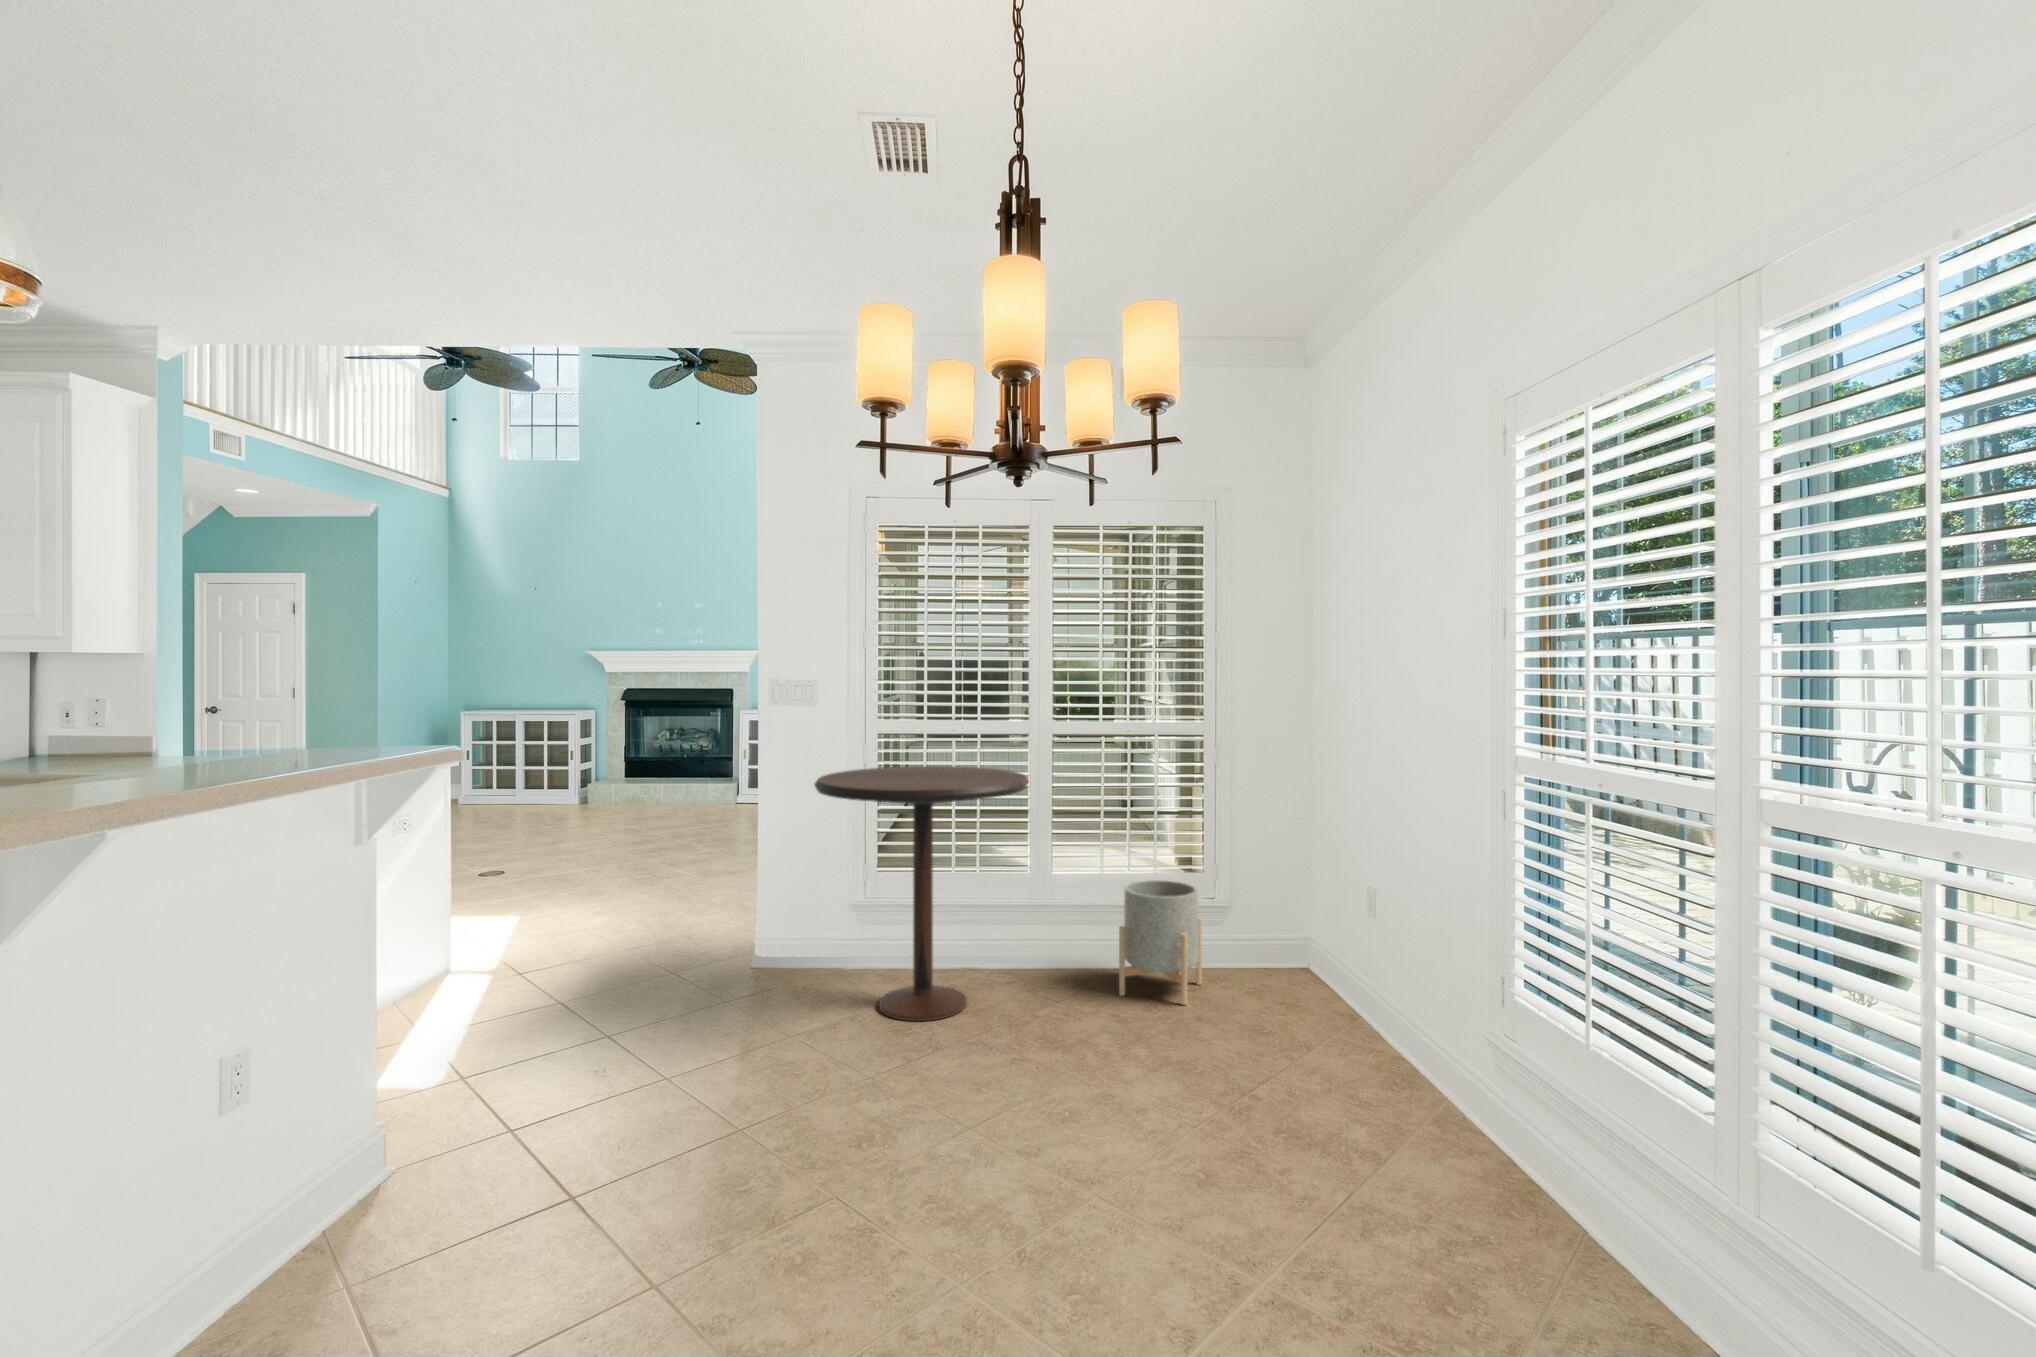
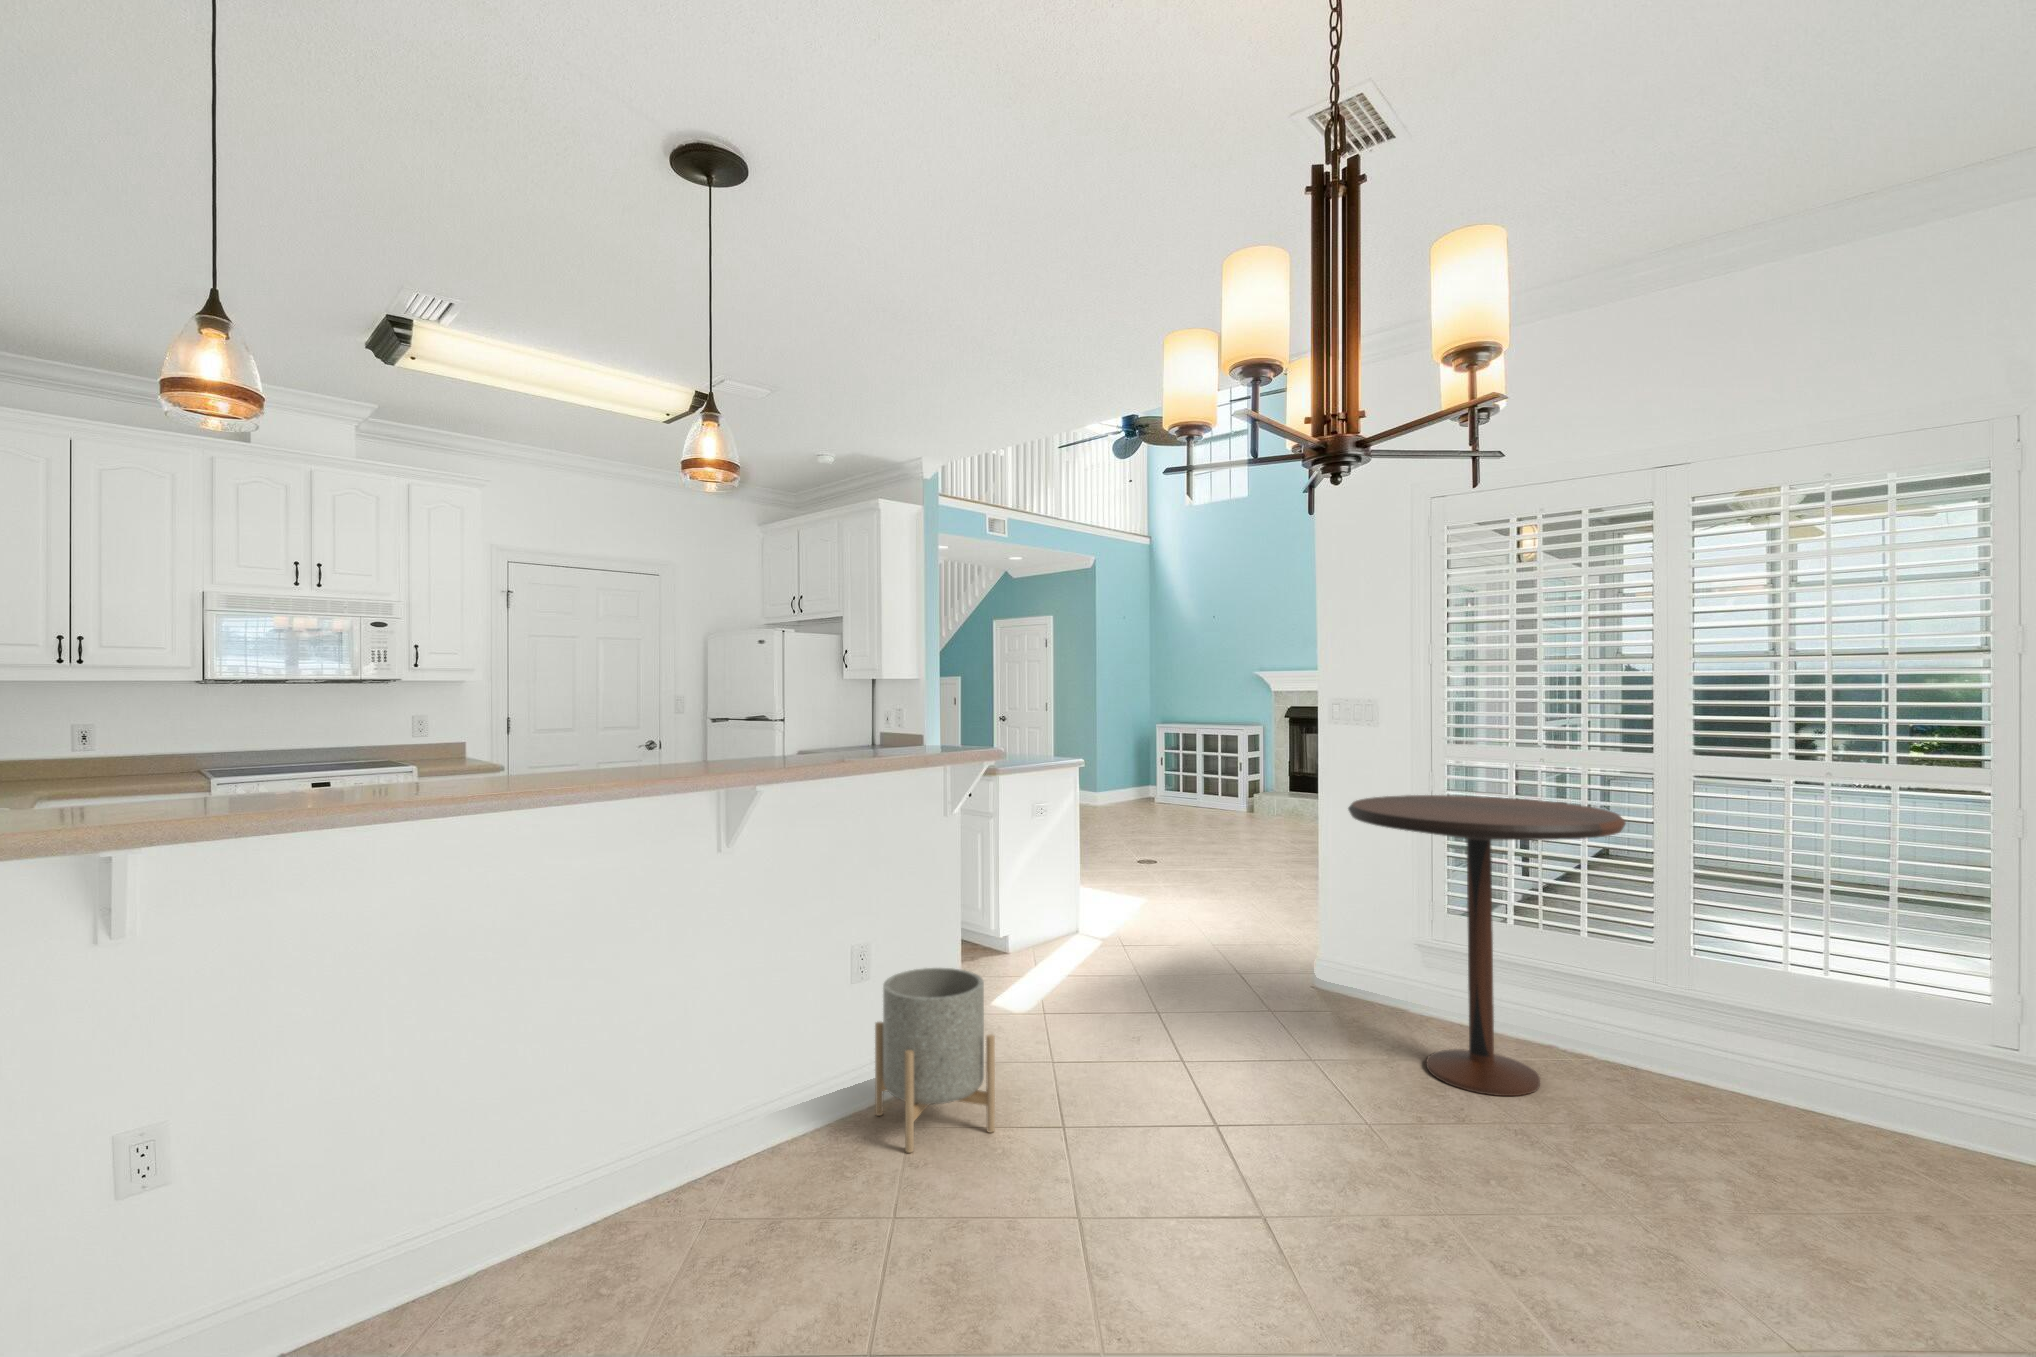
planter: present [1119,880,1202,1005] -> present [875,968,995,1153]

